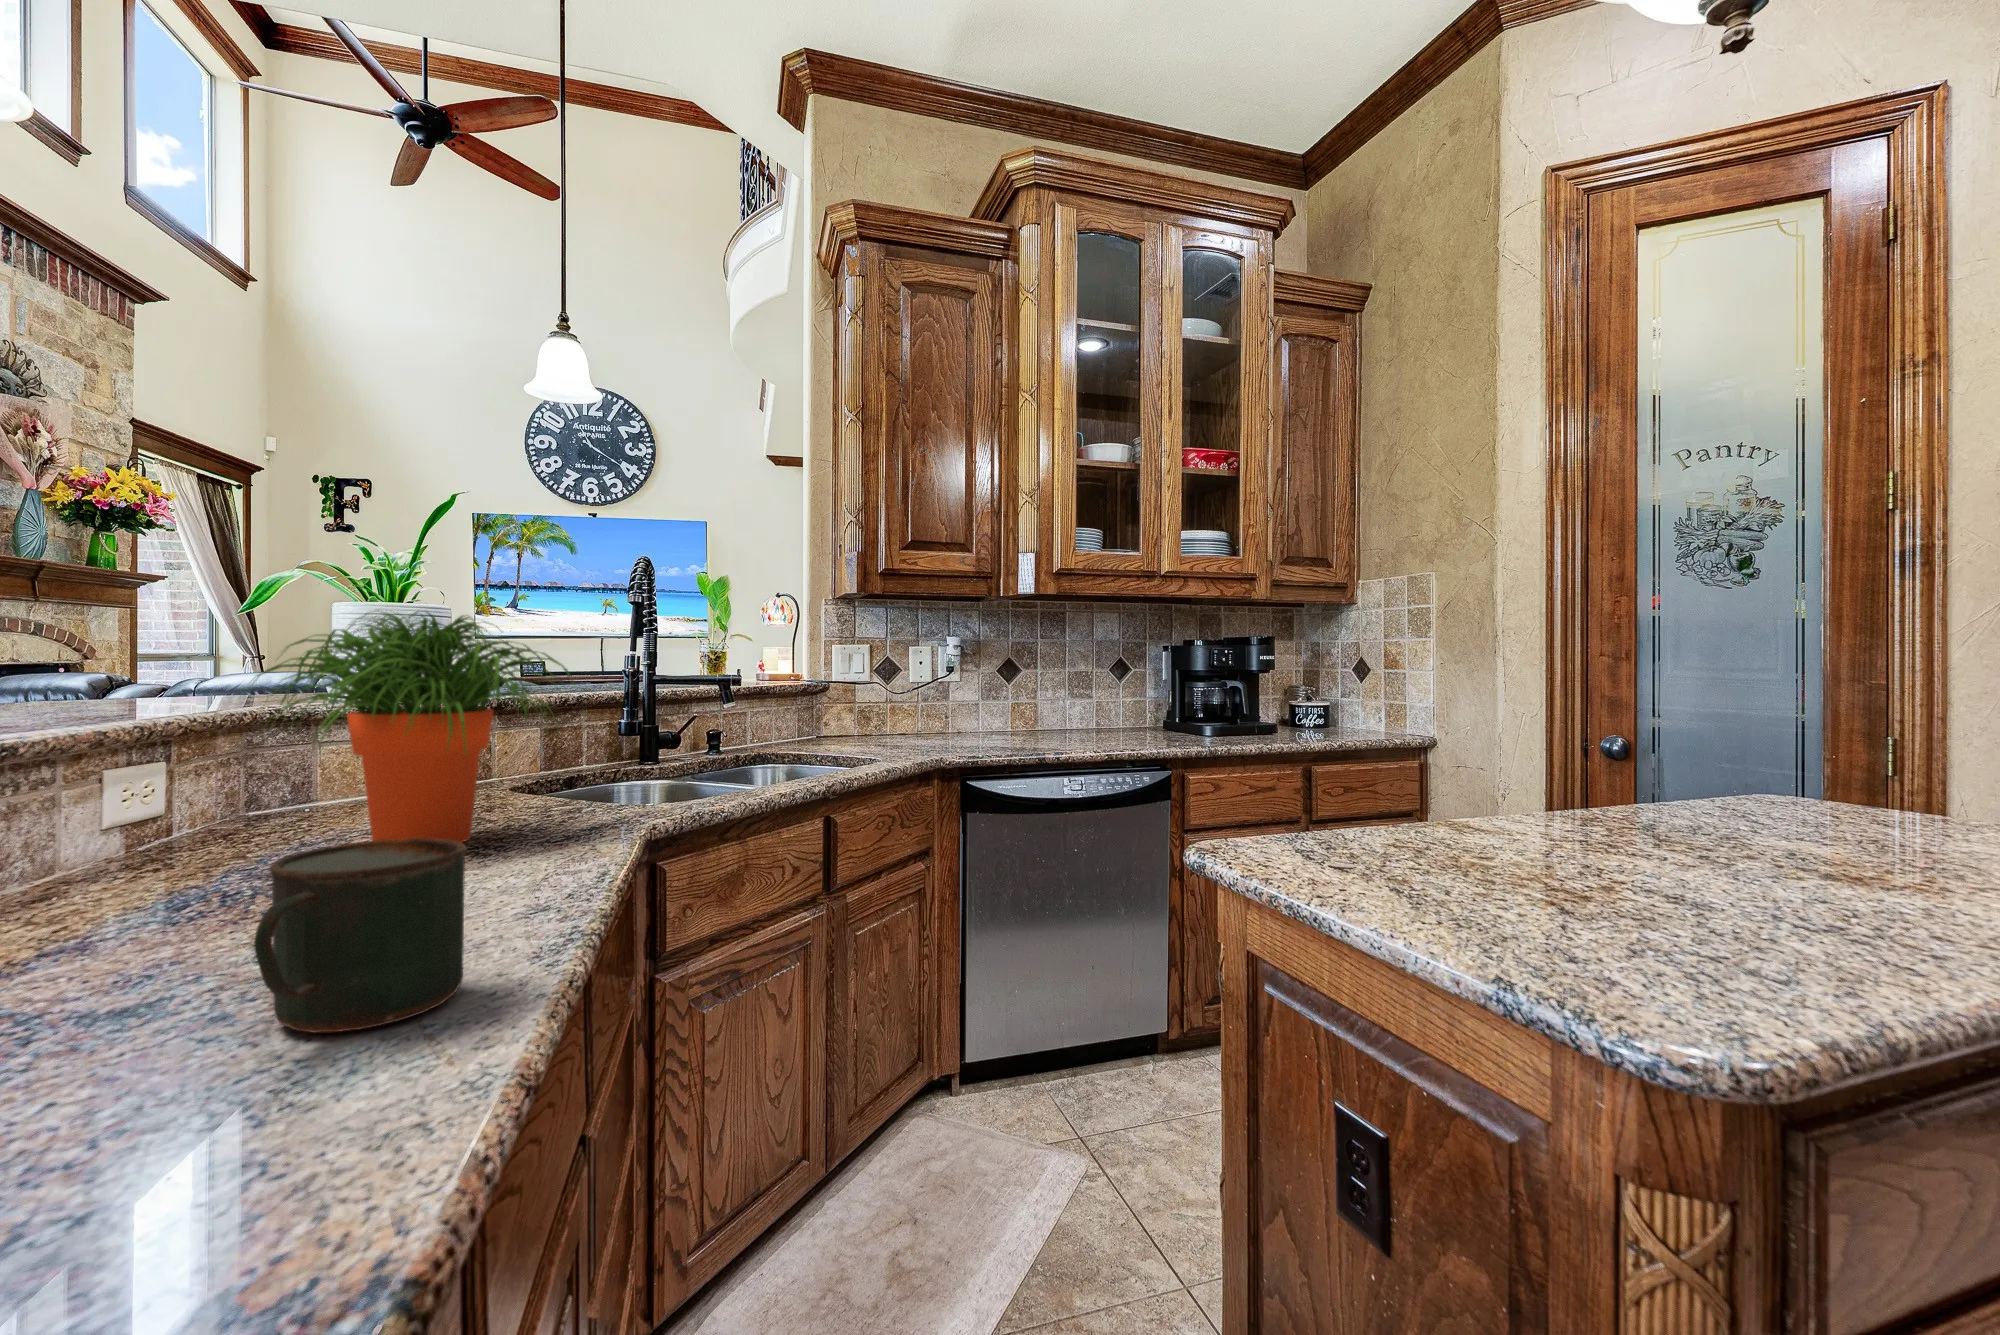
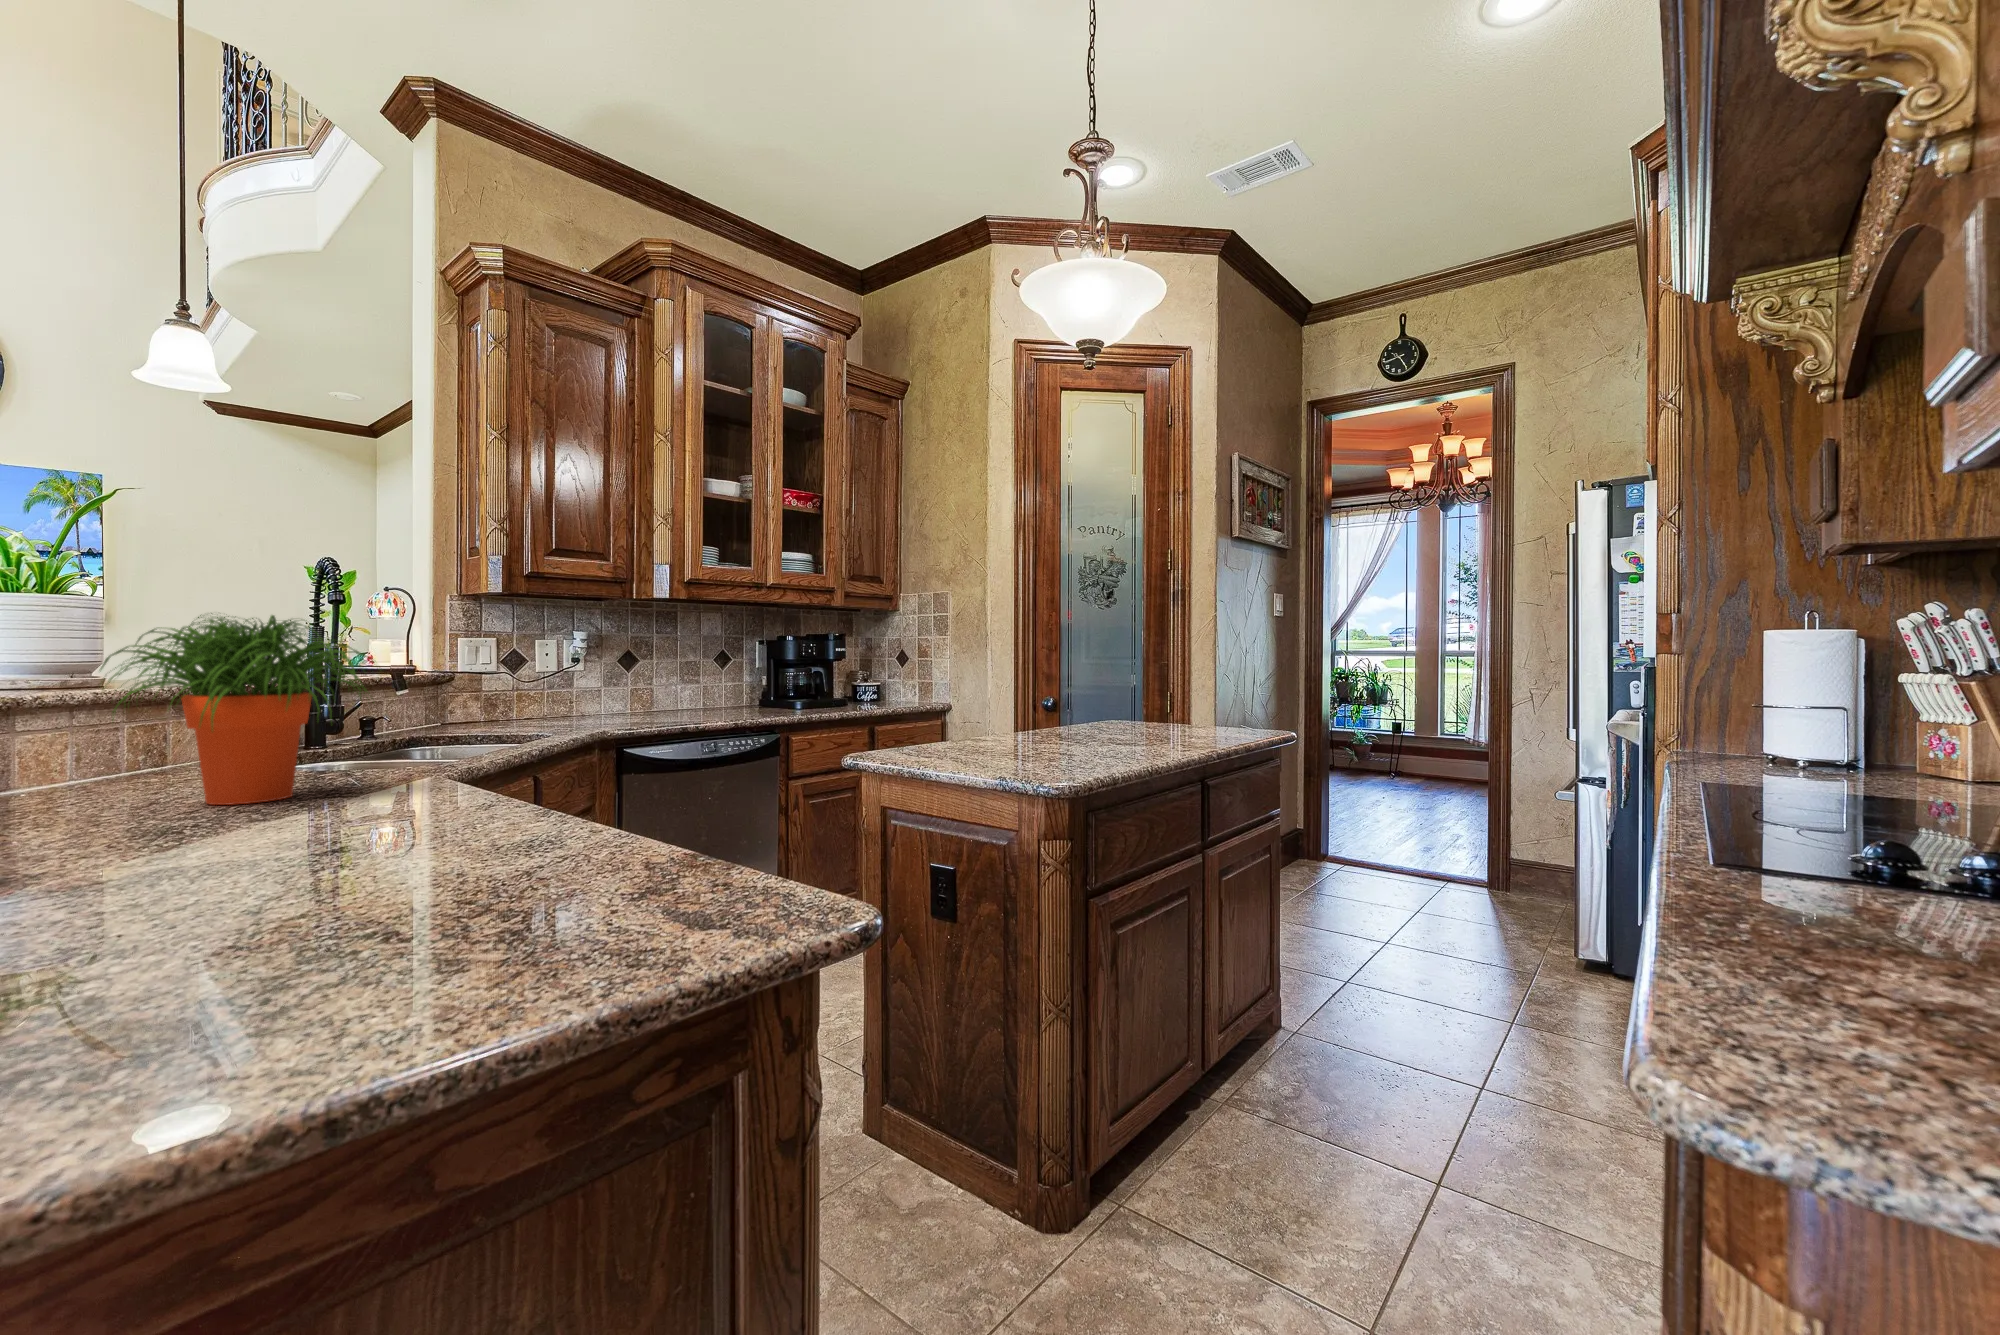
mug: present [254,838,467,1033] -> none [440,752,538,842]

